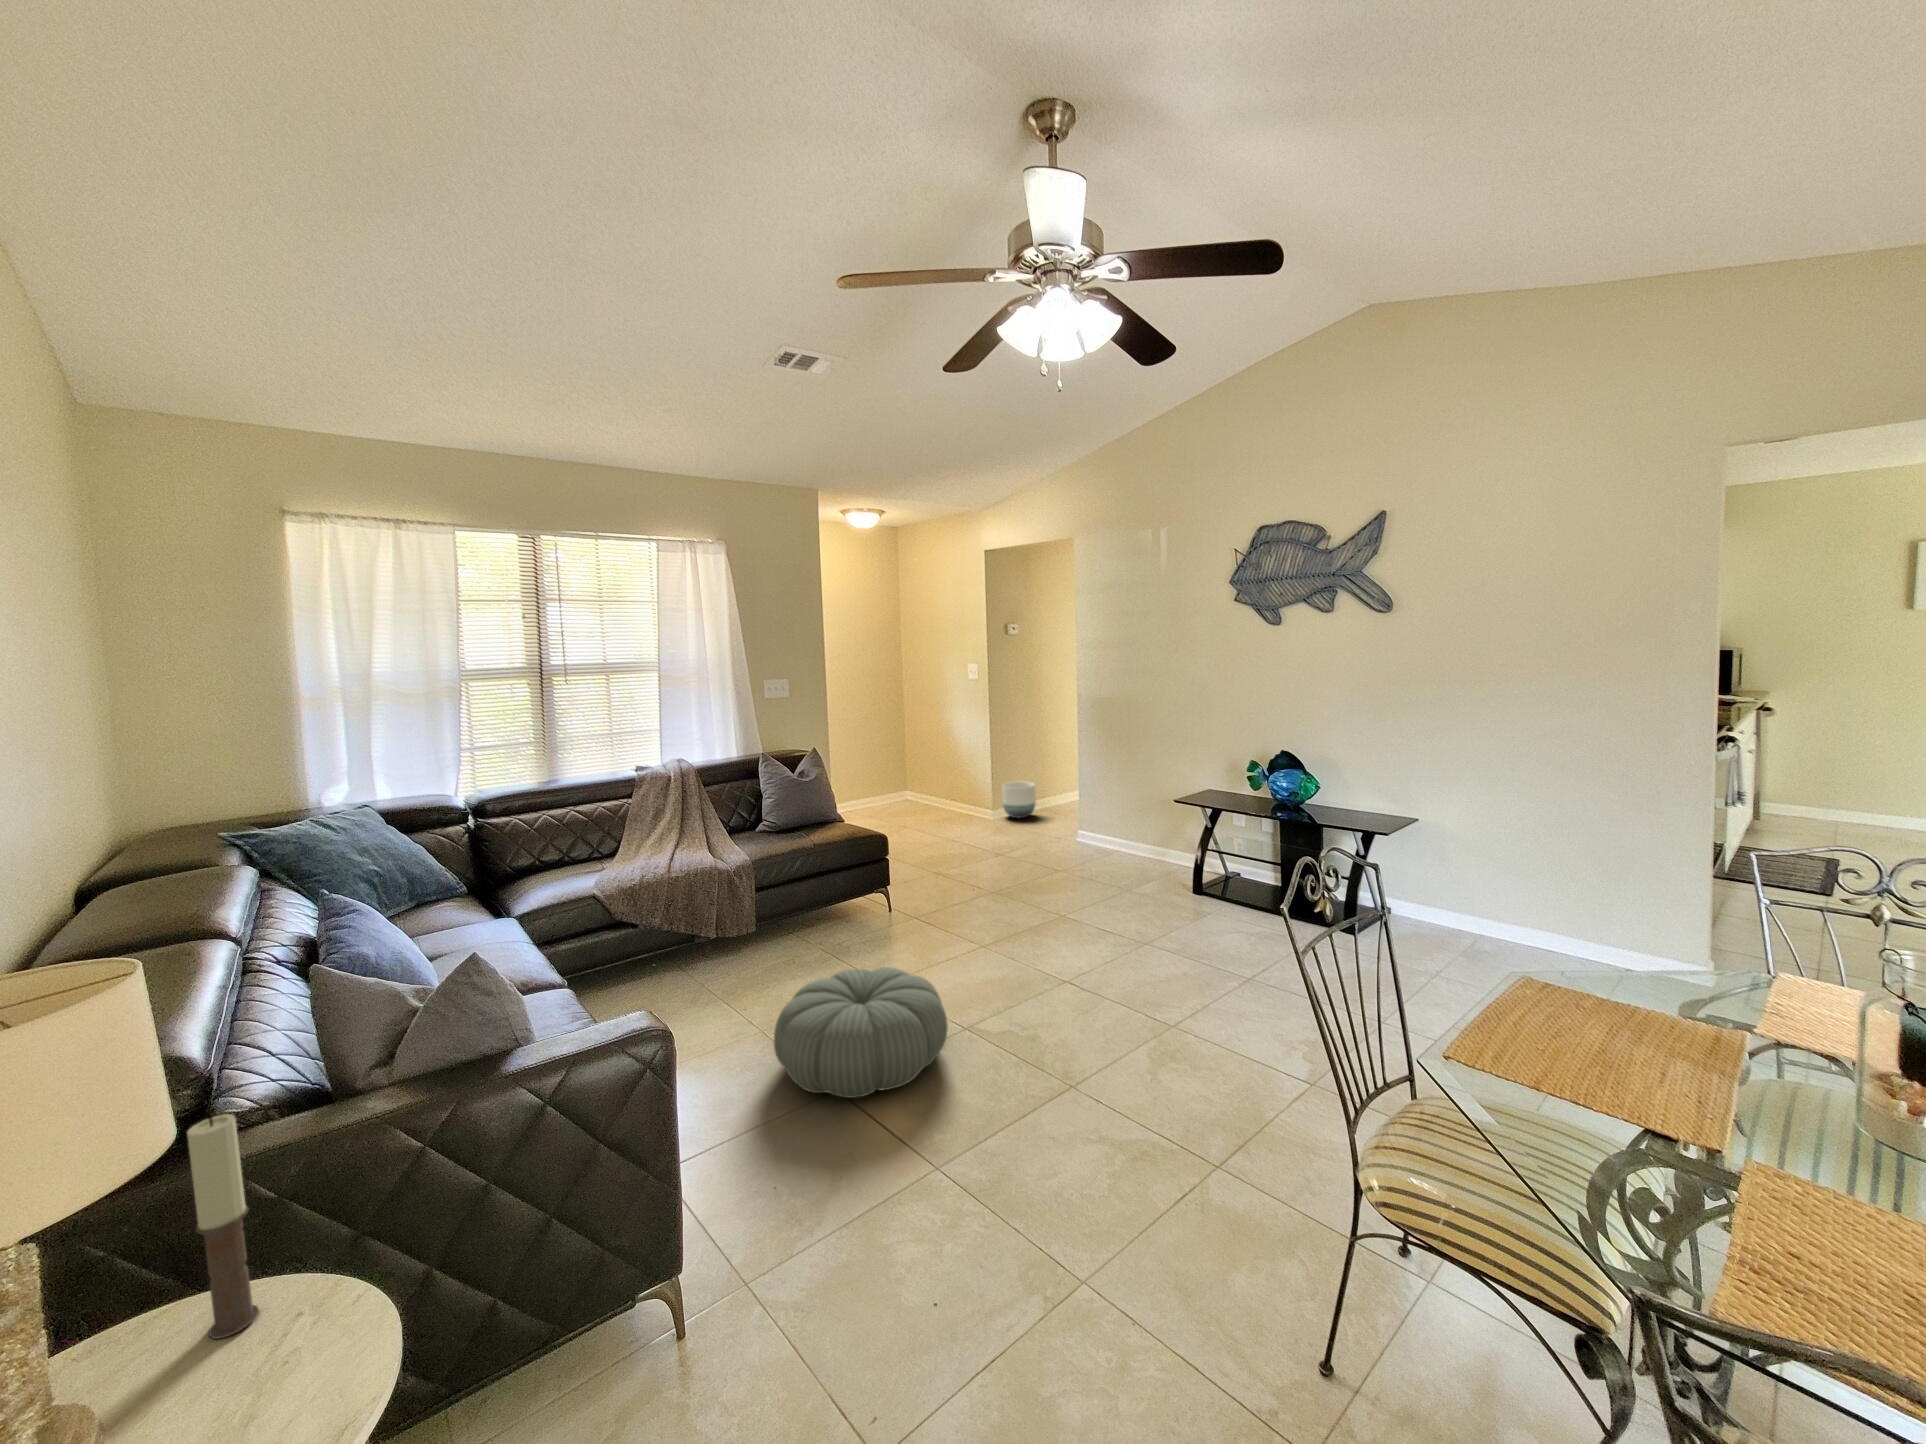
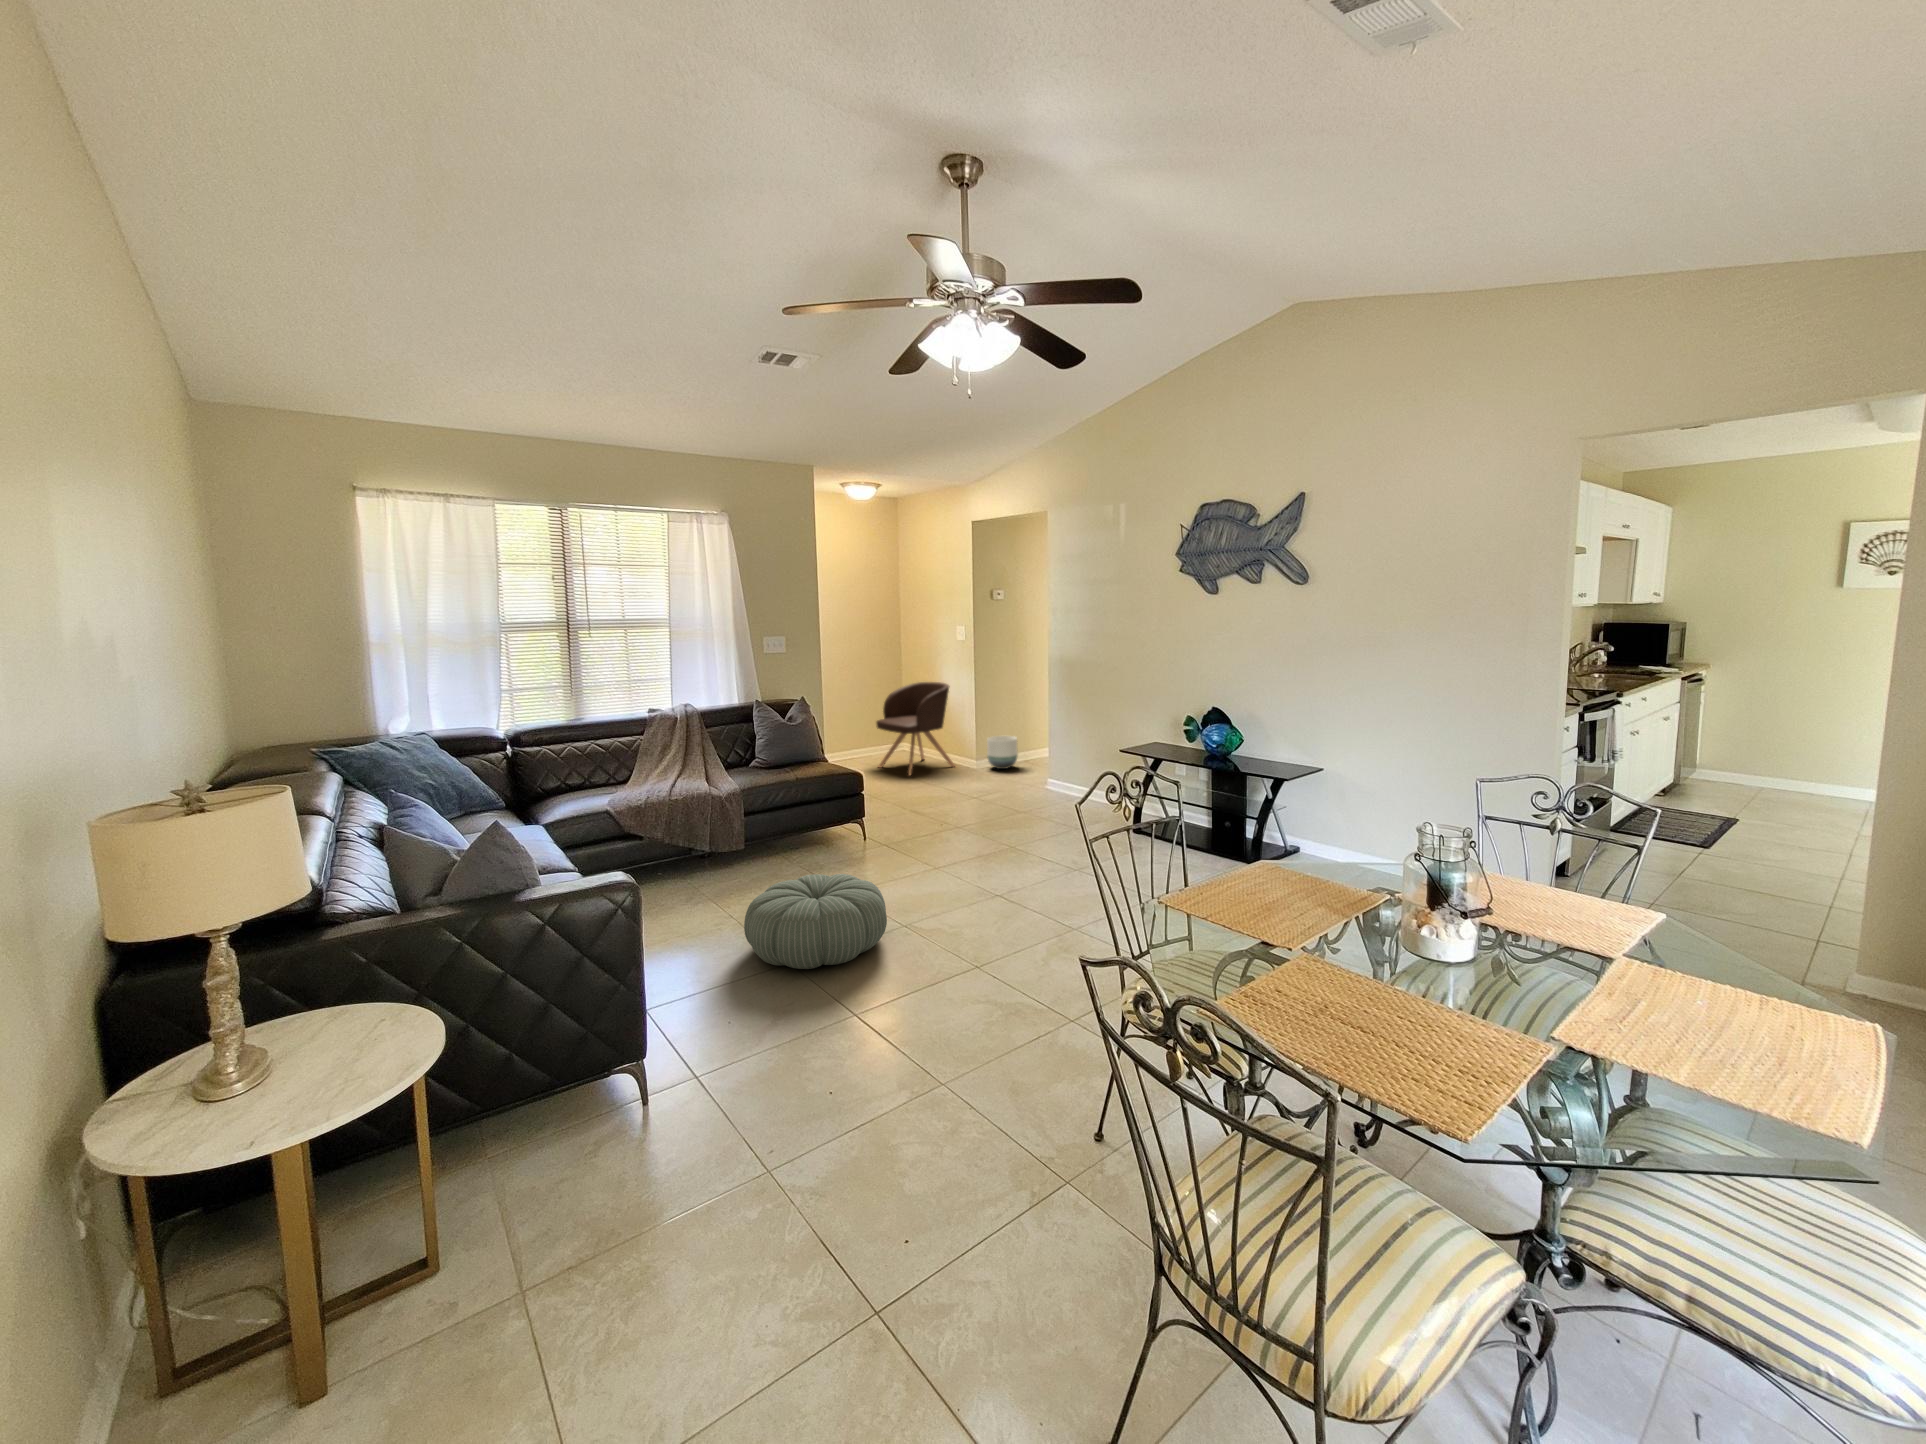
armchair: none [880,724,969,829] -> present [876,682,955,776]
candle: present [187,1114,259,1339] -> none [317,892,361,1029]

